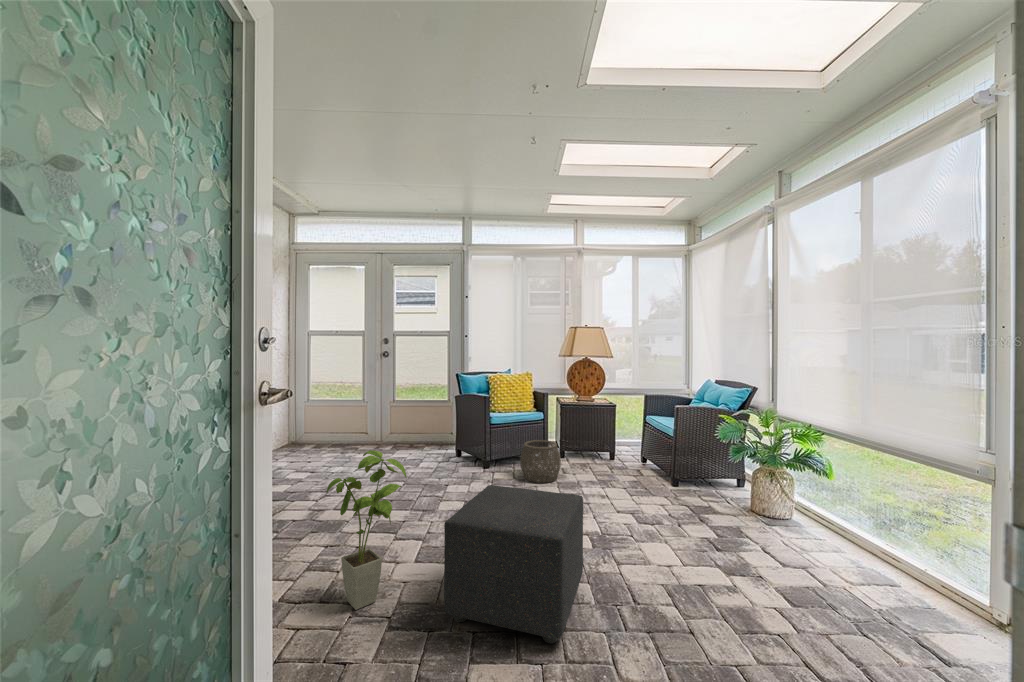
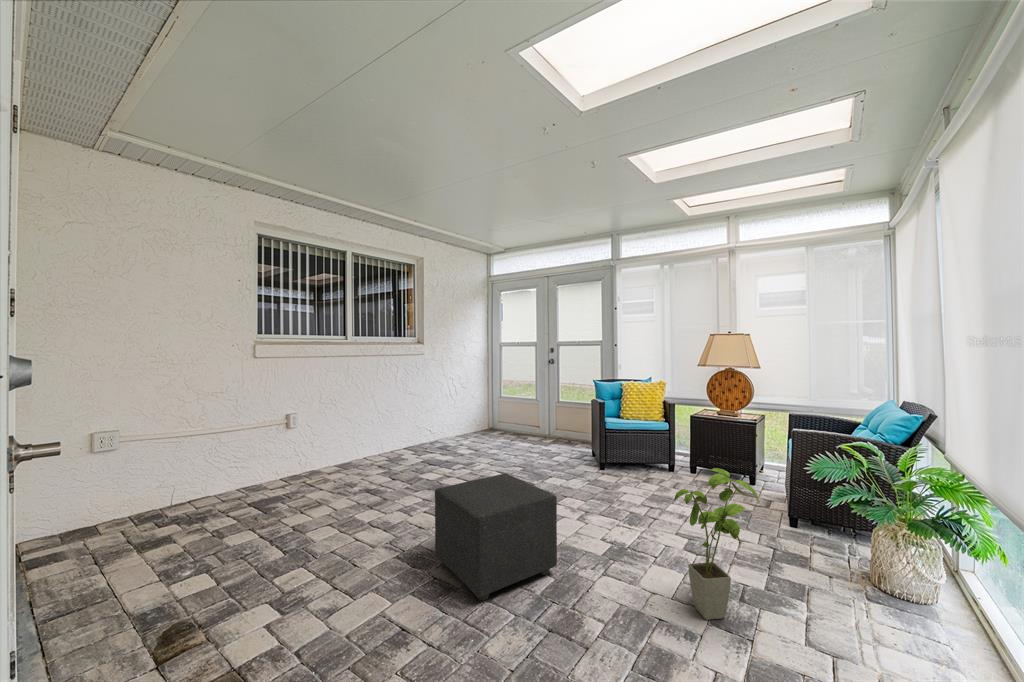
woven basket: present [520,440,561,483] -> none [623,449,666,493]
house plant: present [327,450,406,610] -> present [674,468,759,620]

